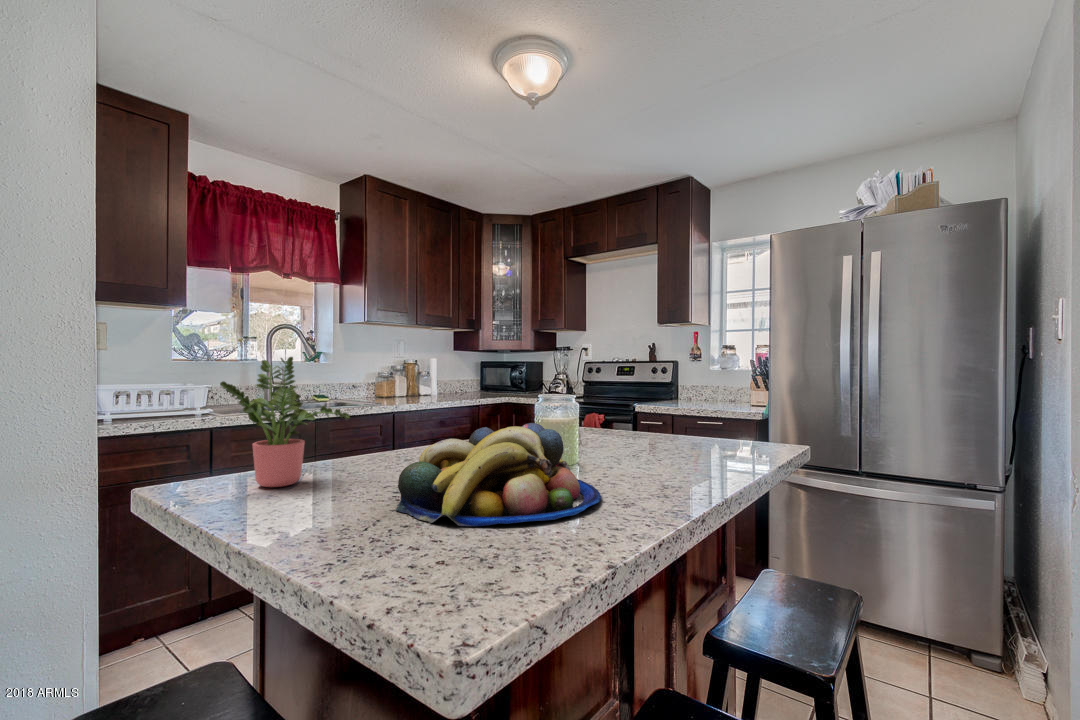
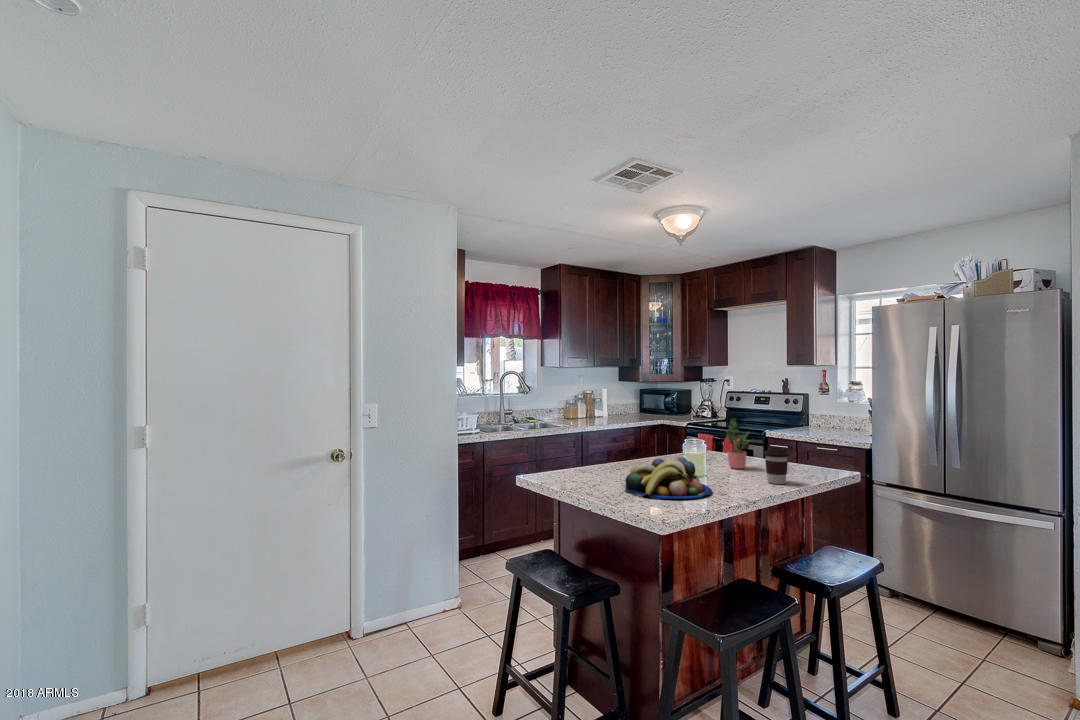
potted plant: present [220,357,350,487] -> present [726,419,764,469]
coffee cup: none [685,402,730,471] -> present [764,448,789,484]

